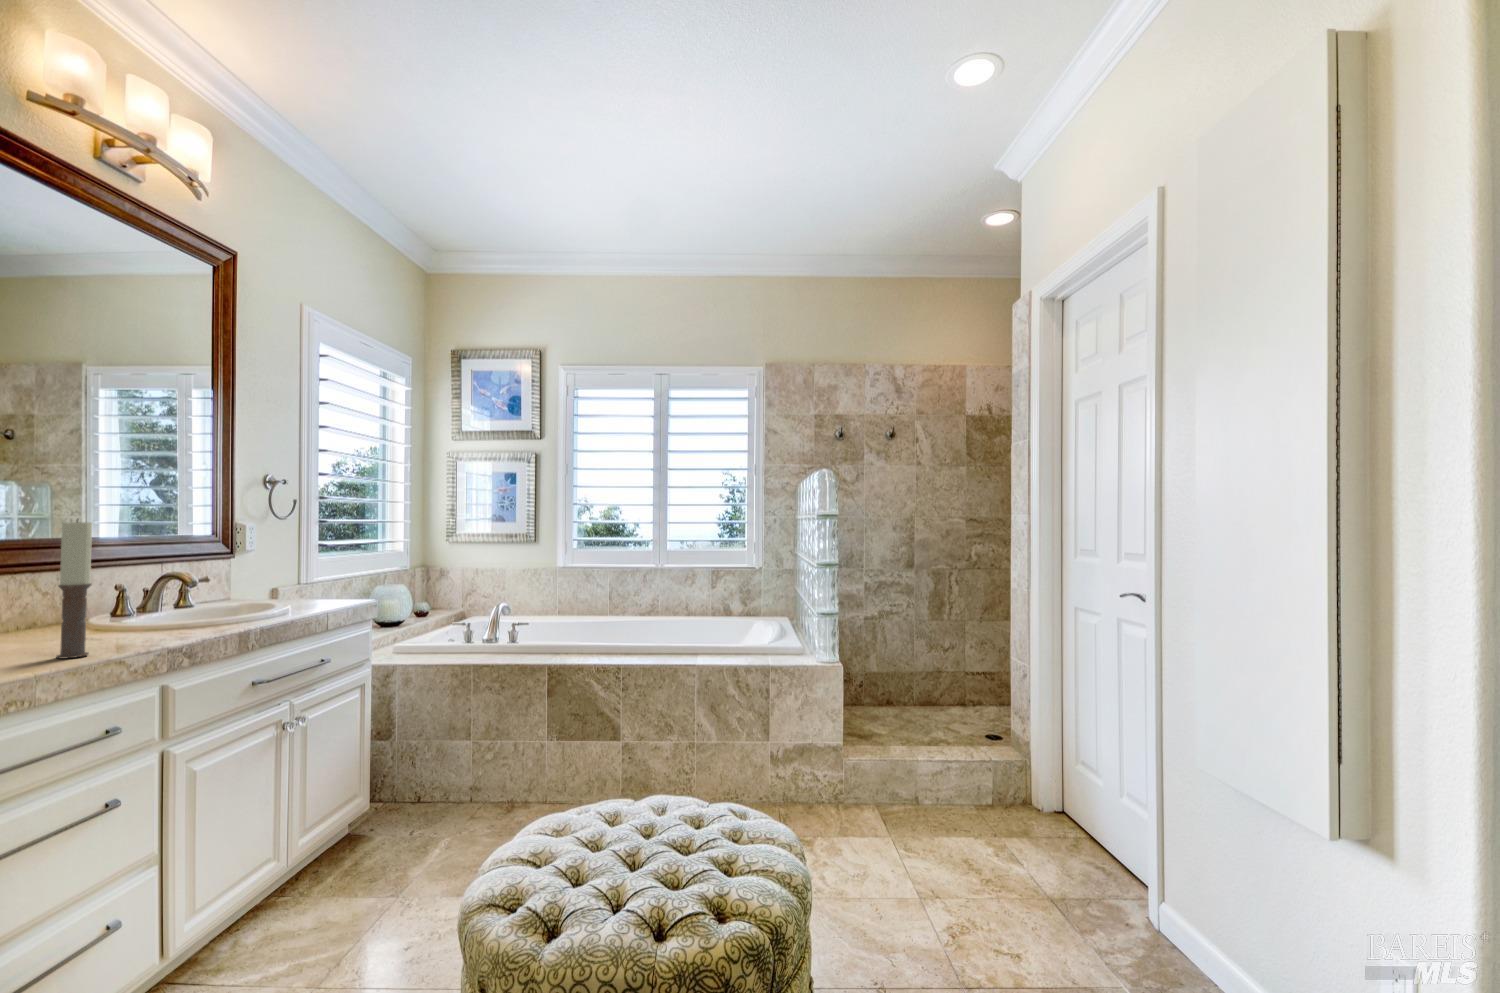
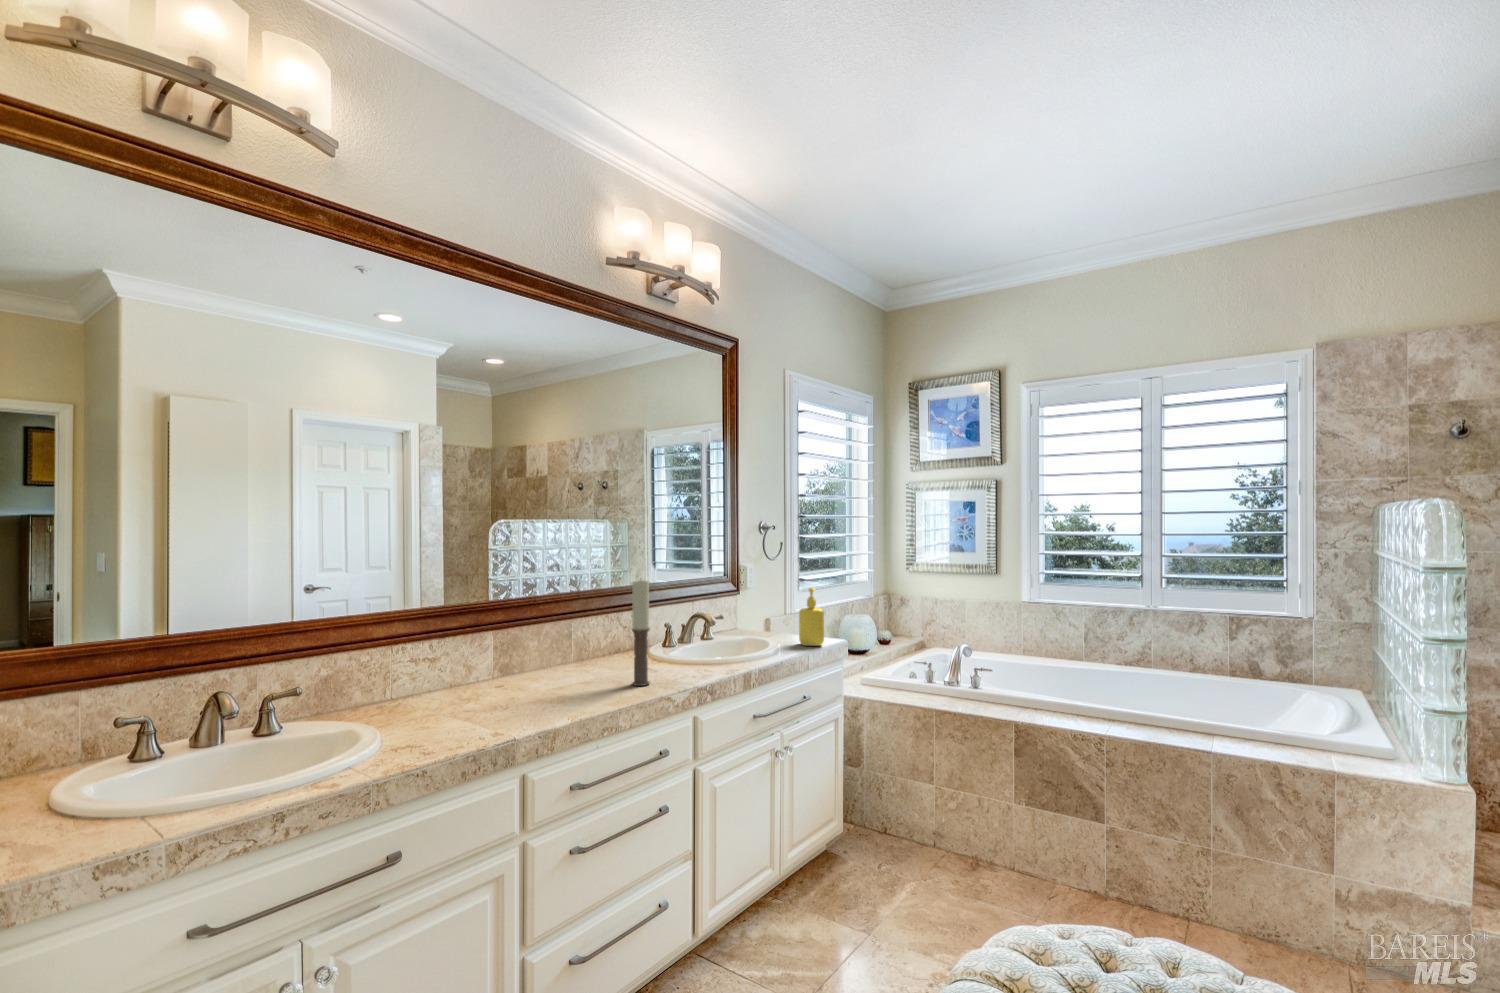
soap dispenser: none [316,545,348,610] -> present [799,587,824,646]

